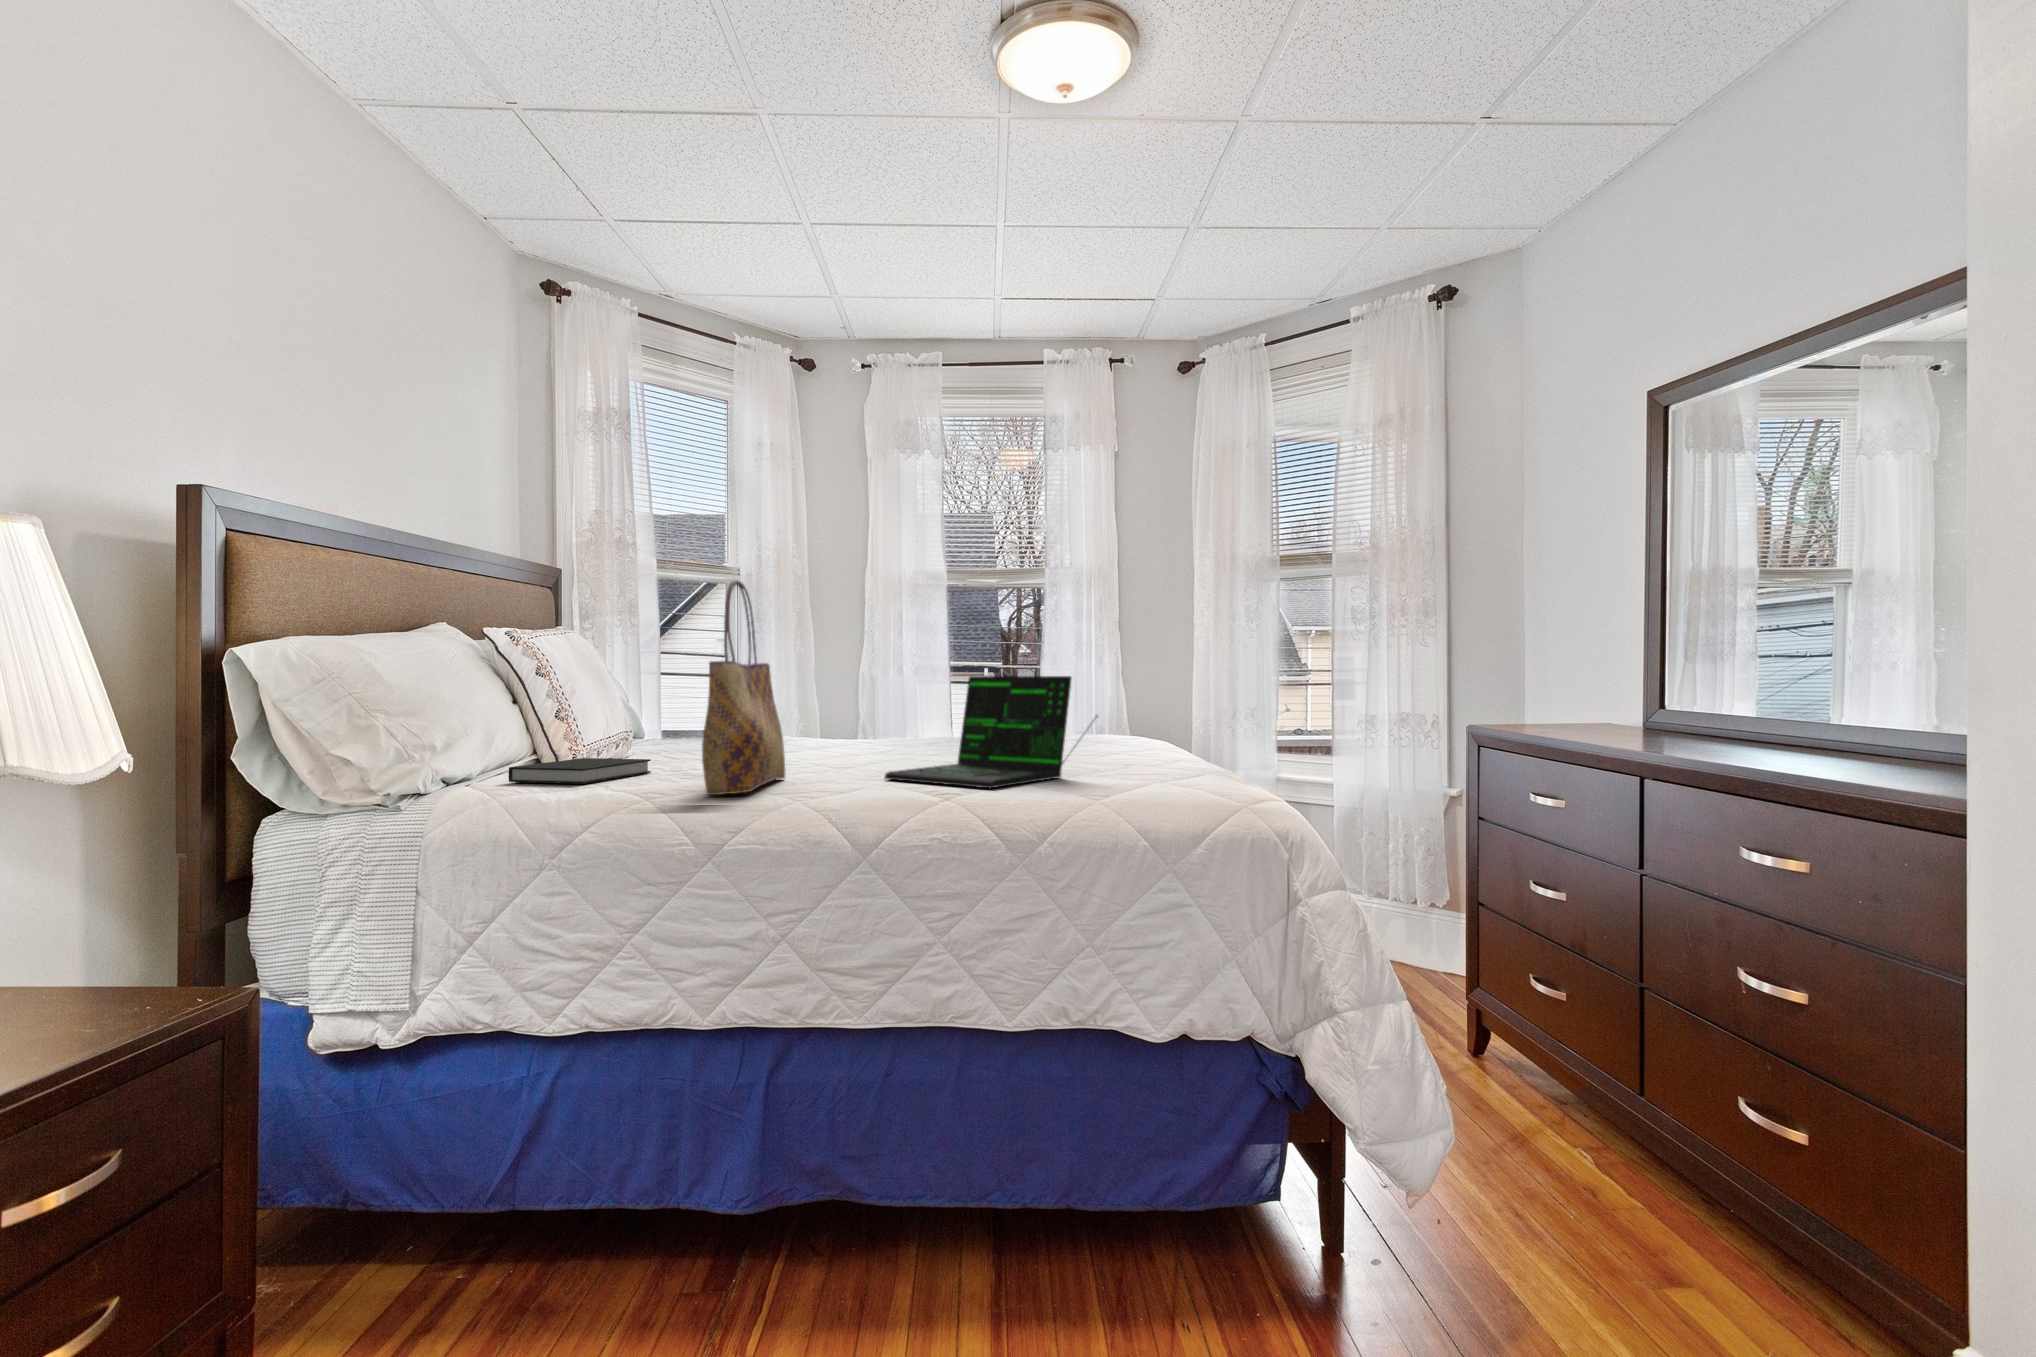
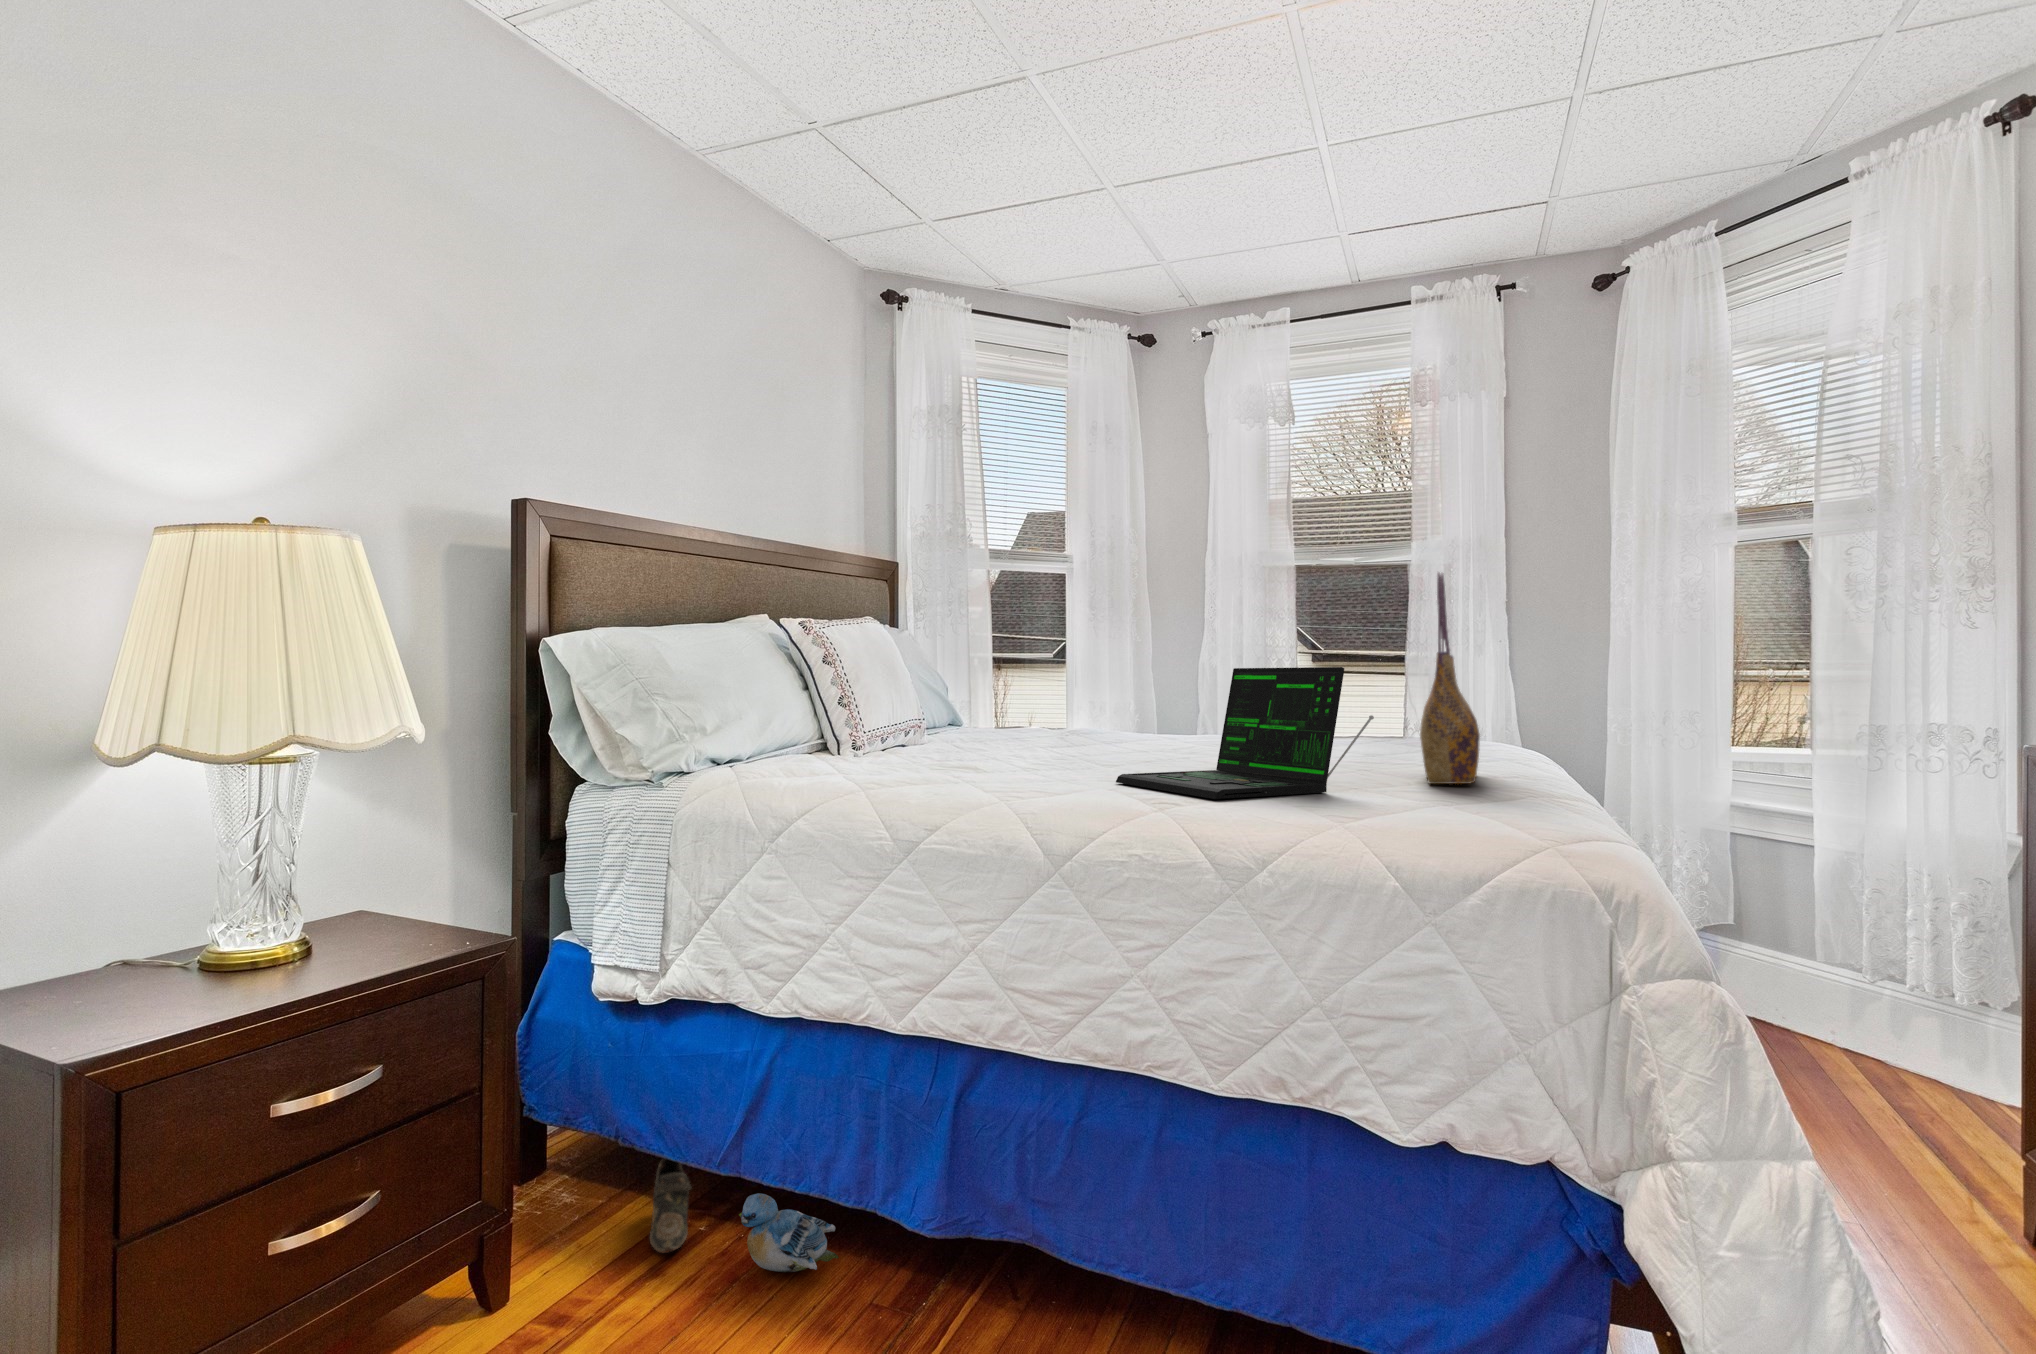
tote bag: present [702,580,785,795] -> present [1420,572,1480,784]
book: present [509,758,651,784] -> none [774,747,907,771]
shoe: none [399,1208,452,1310] -> present [650,1158,691,1253]
plush toy: none [526,1218,638,1292] -> present [739,1194,838,1272]

